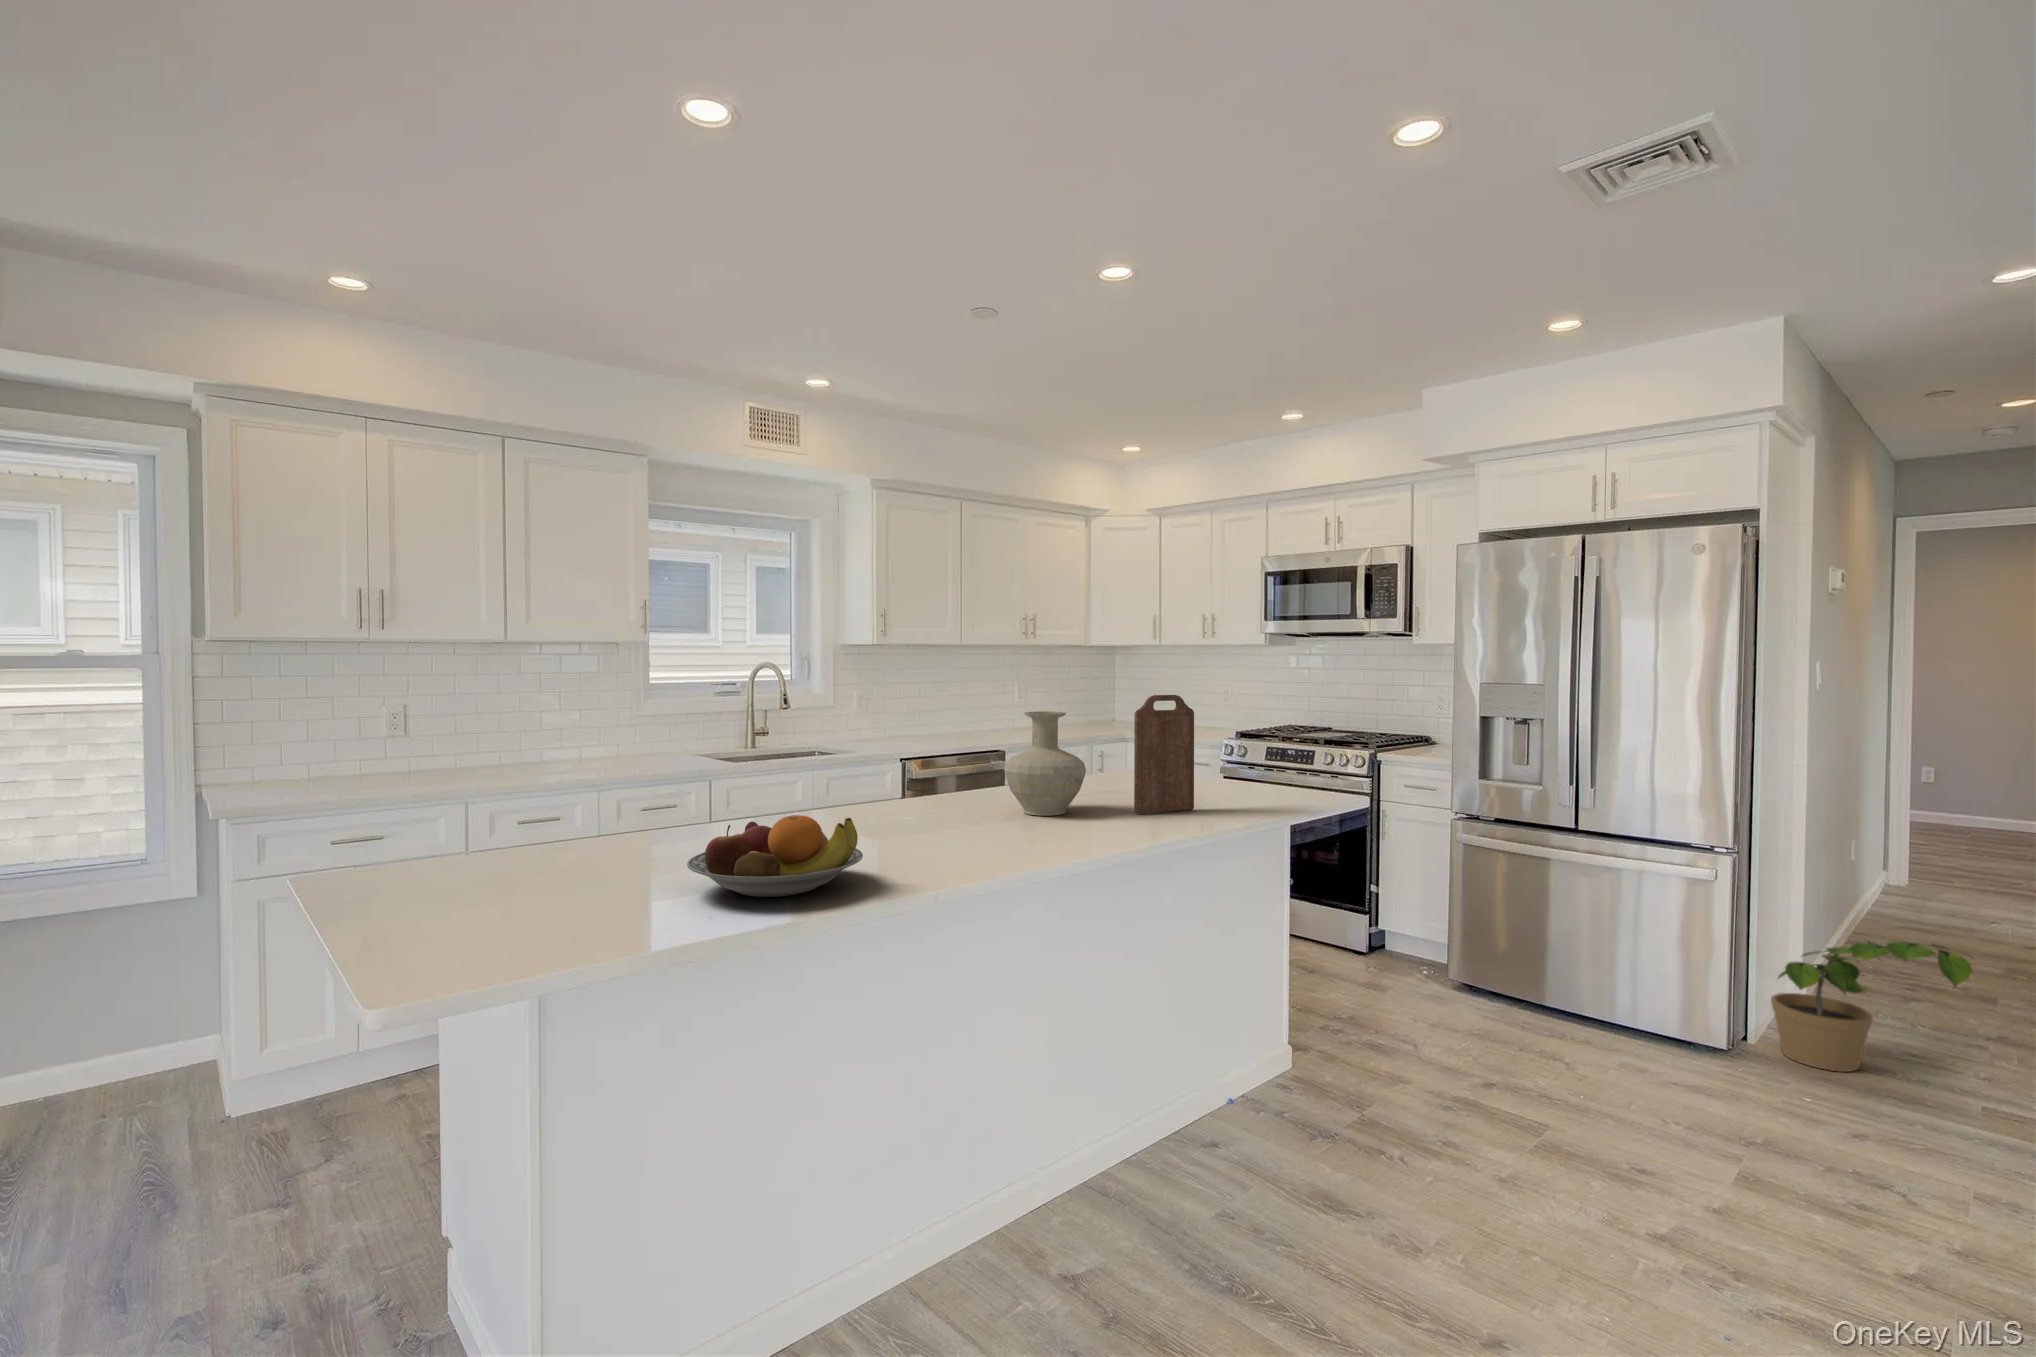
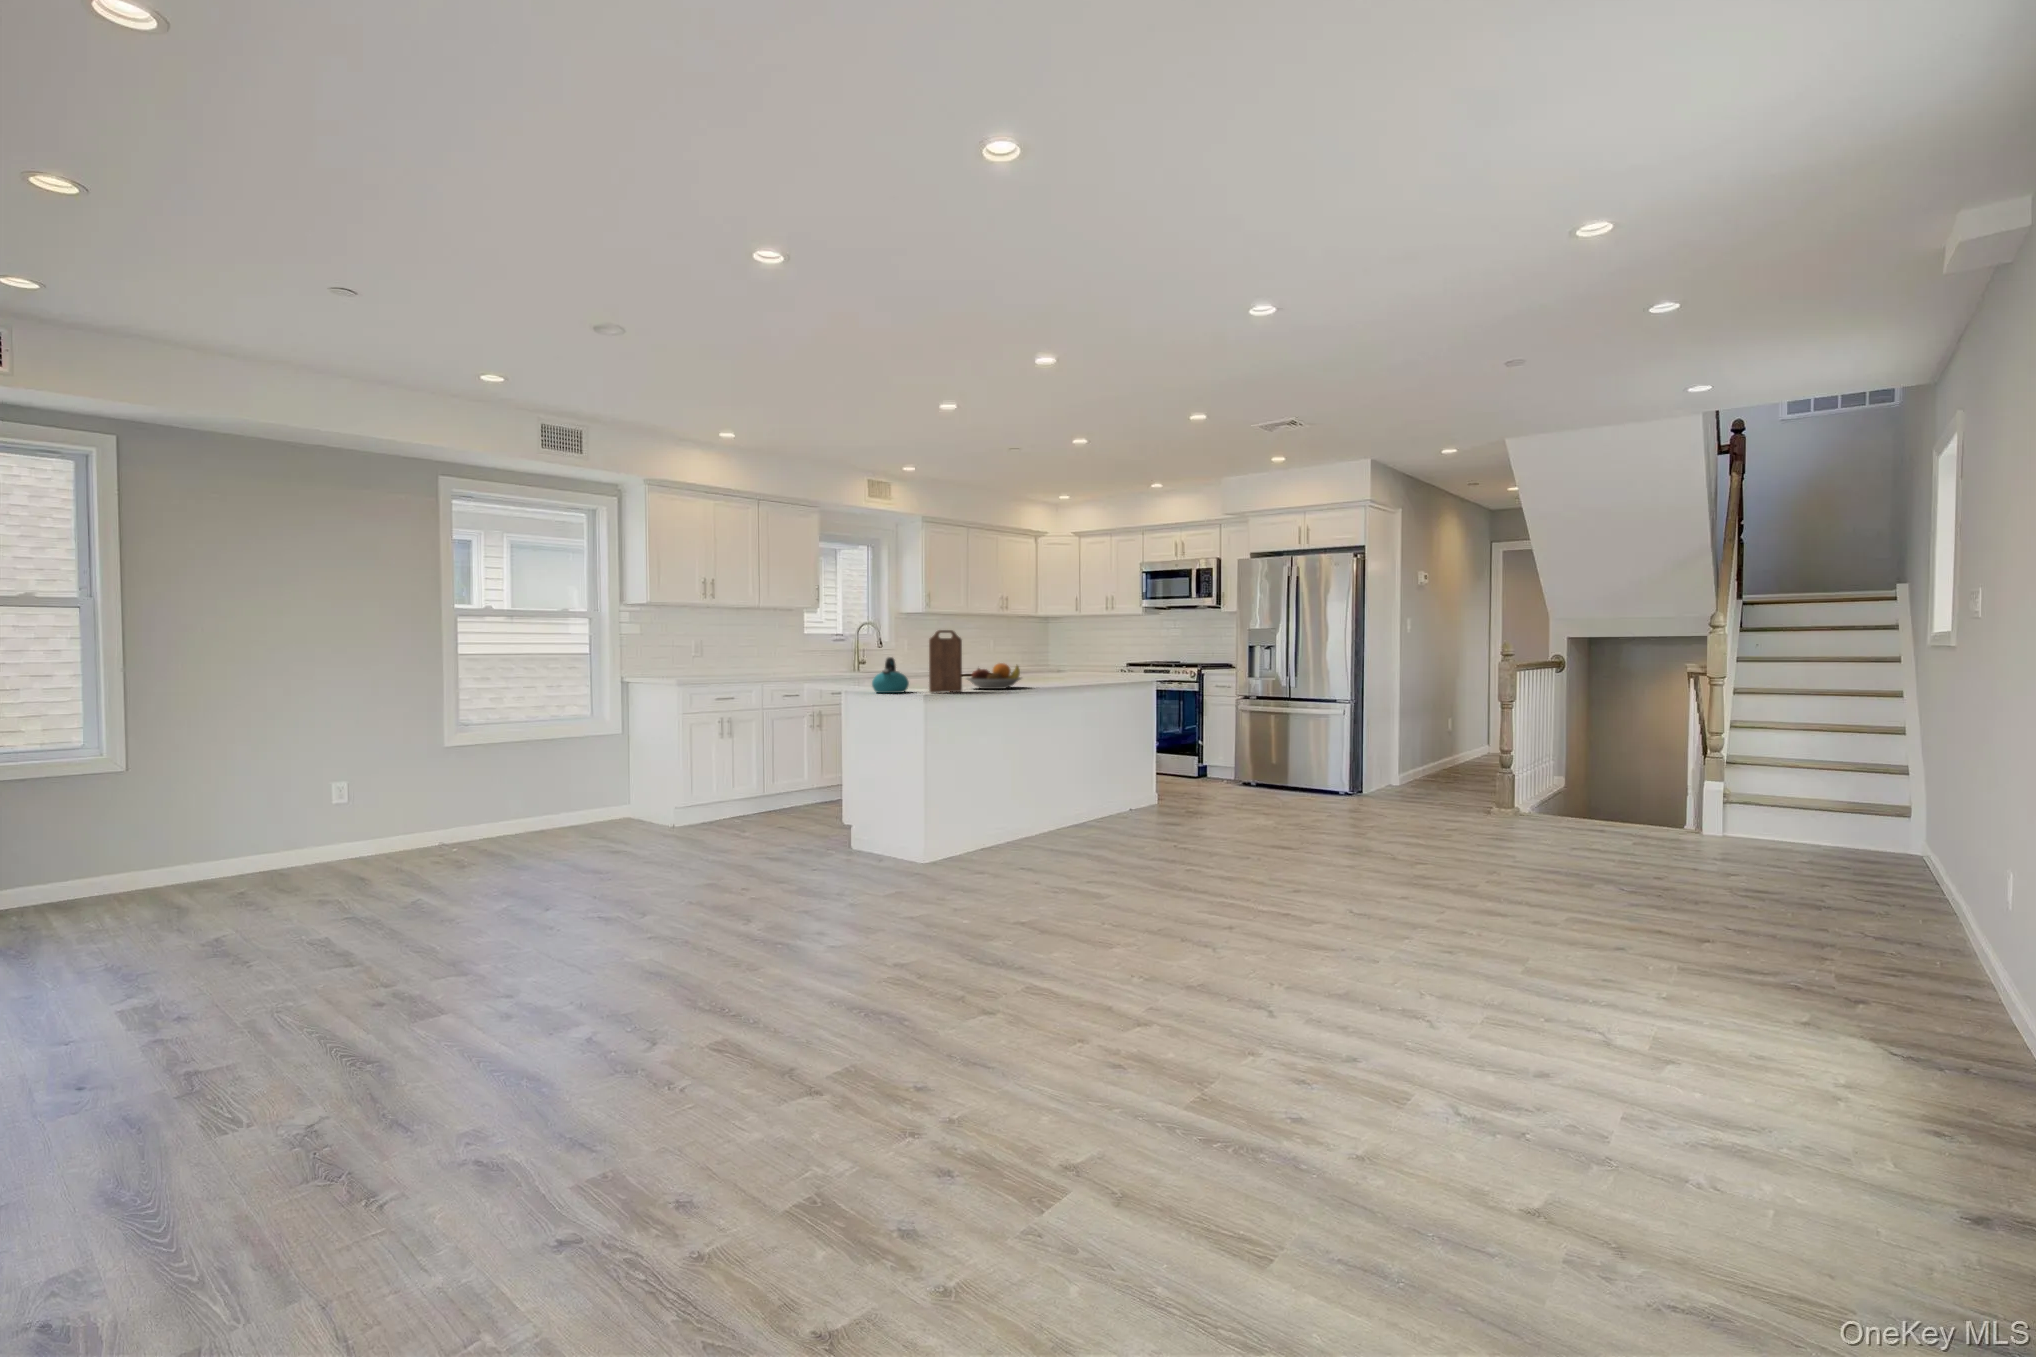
cutting board: present [1134,695,1194,814] -> present [929,630,962,693]
vase: present [1004,711,1086,816] -> none [1042,637,1078,680]
kettle: none [357,806,490,924] -> present [872,657,909,693]
potted plant: present [1771,940,1972,1072] -> none [1368,734,1435,795]

